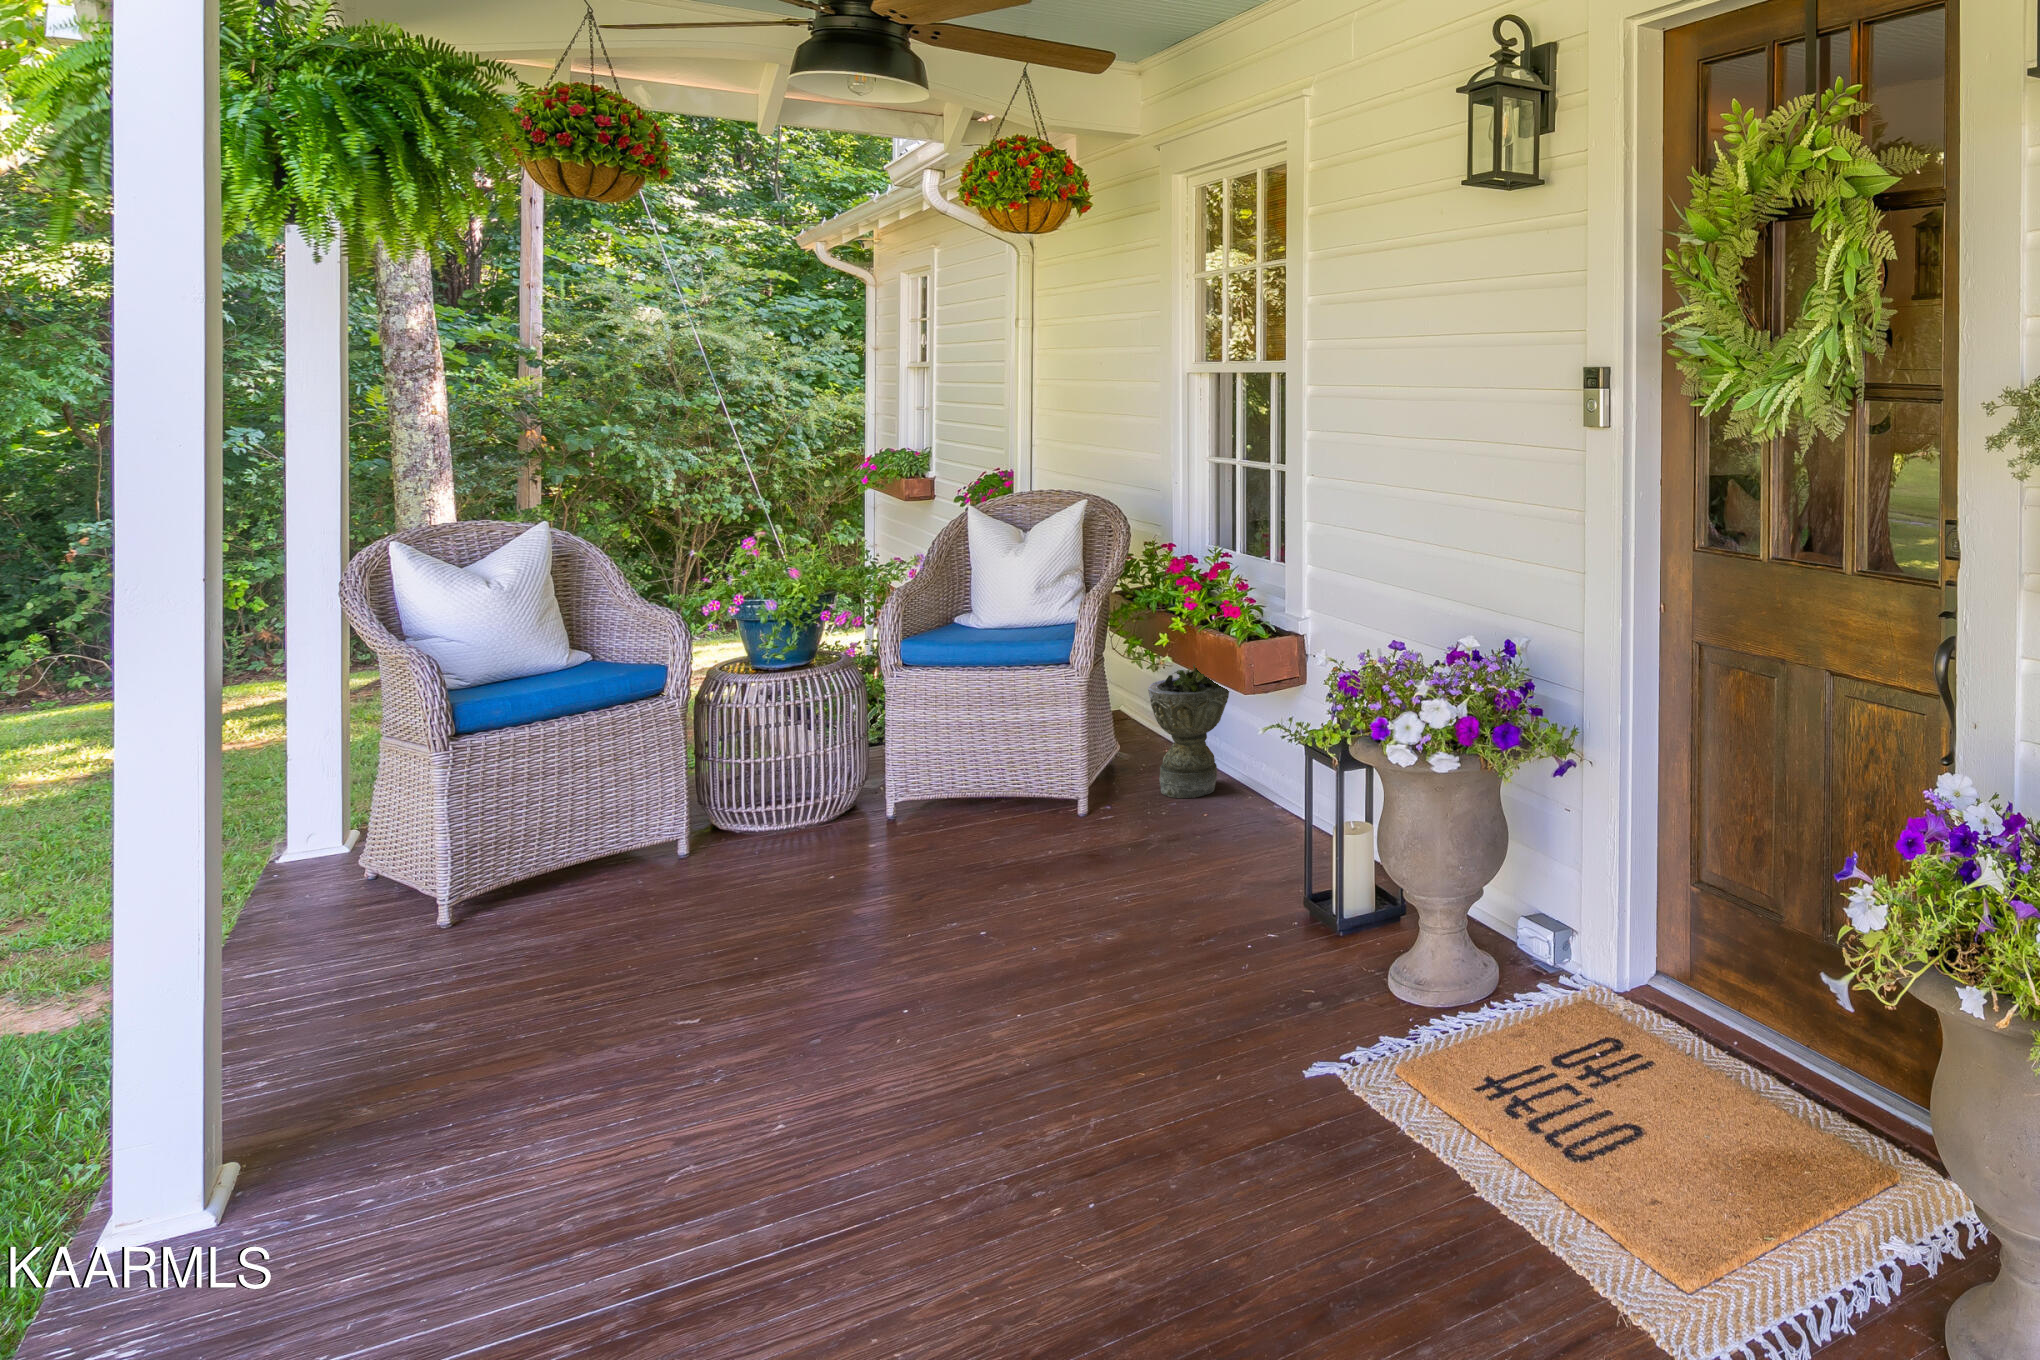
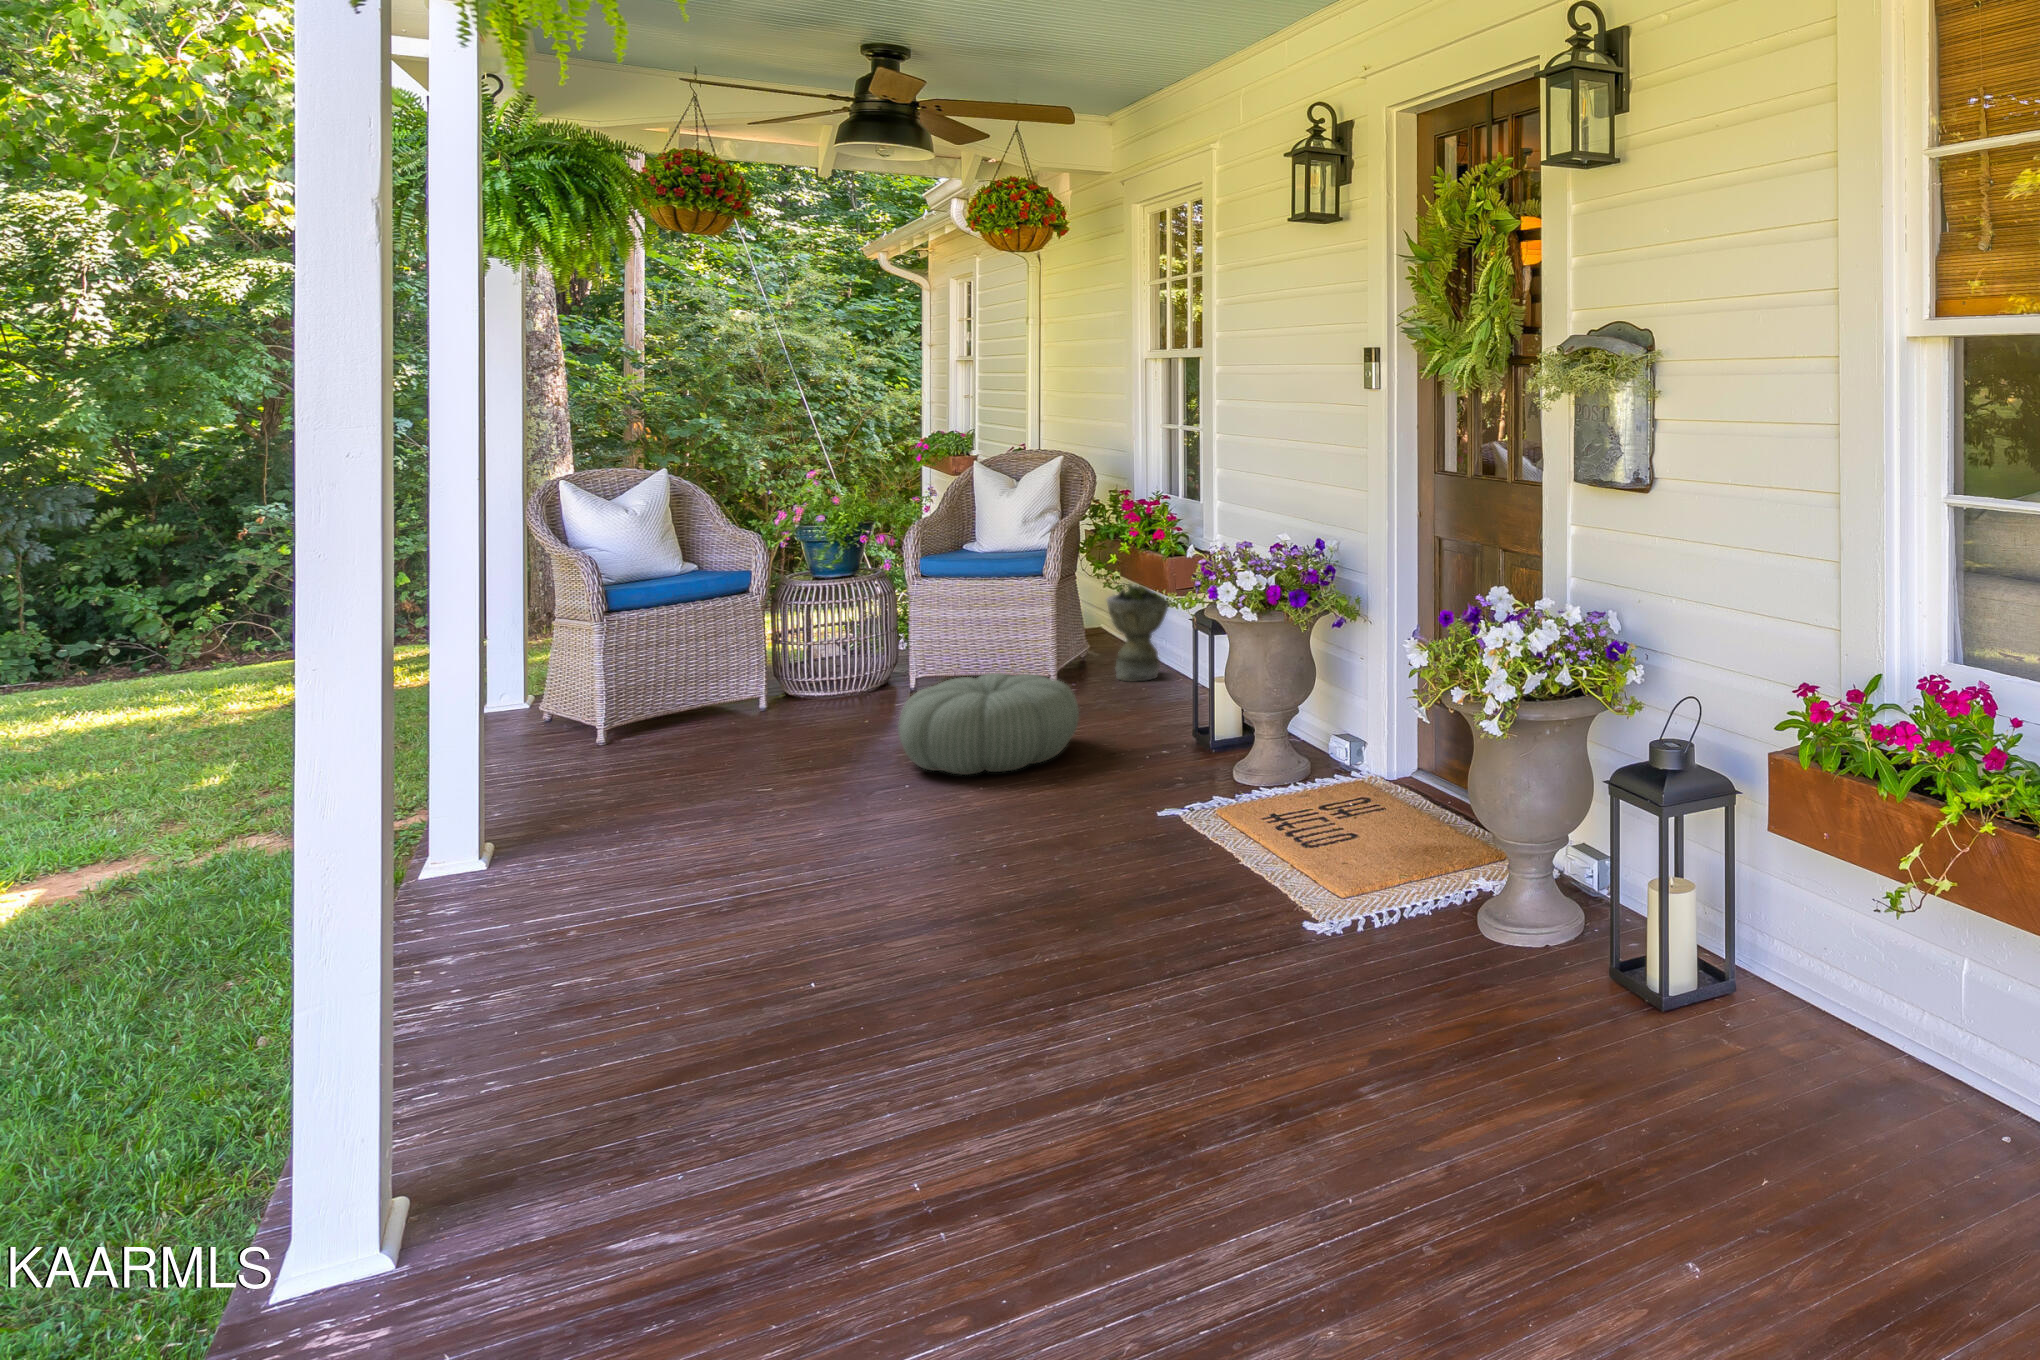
pouf: none [890,822,1149,992] -> present [898,673,1079,775]

